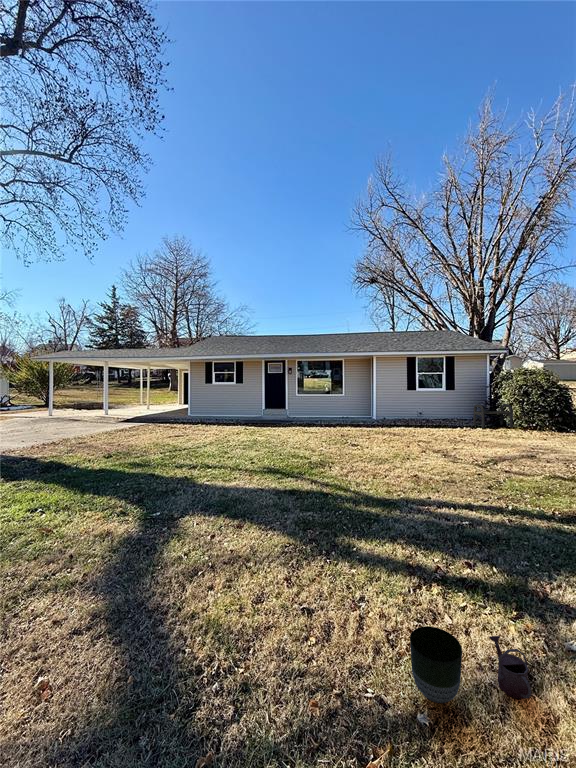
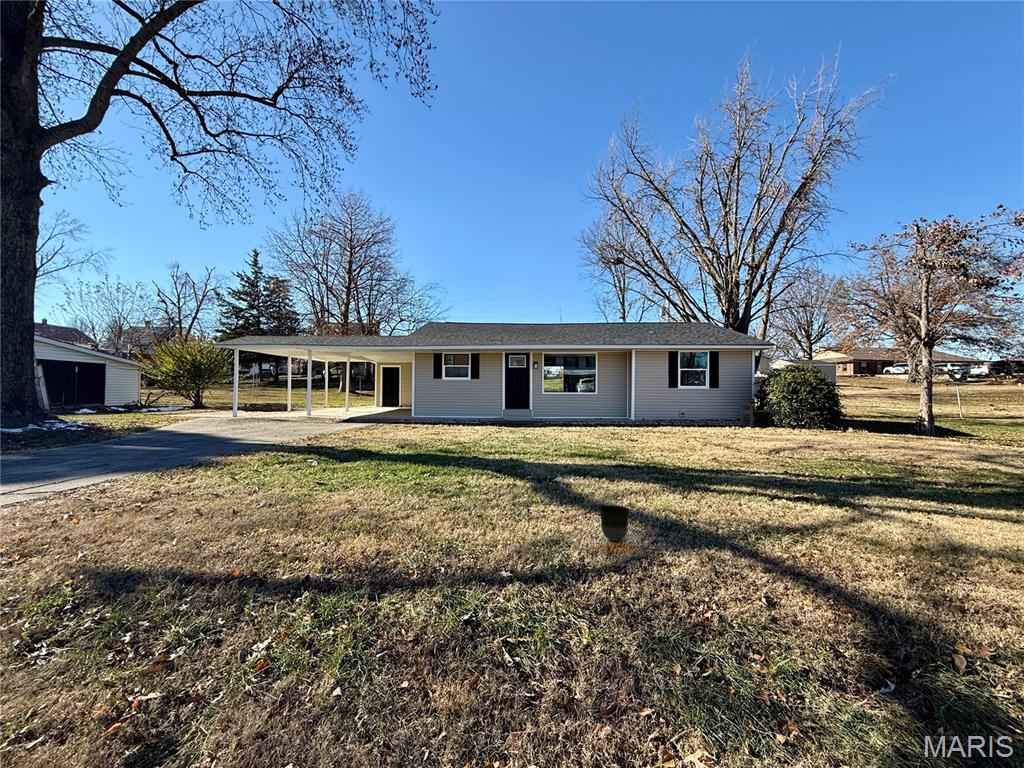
planter: present [410,626,462,703] -> present [600,506,629,541]
watering can: present [489,636,531,698] -> none [816,508,844,533]

